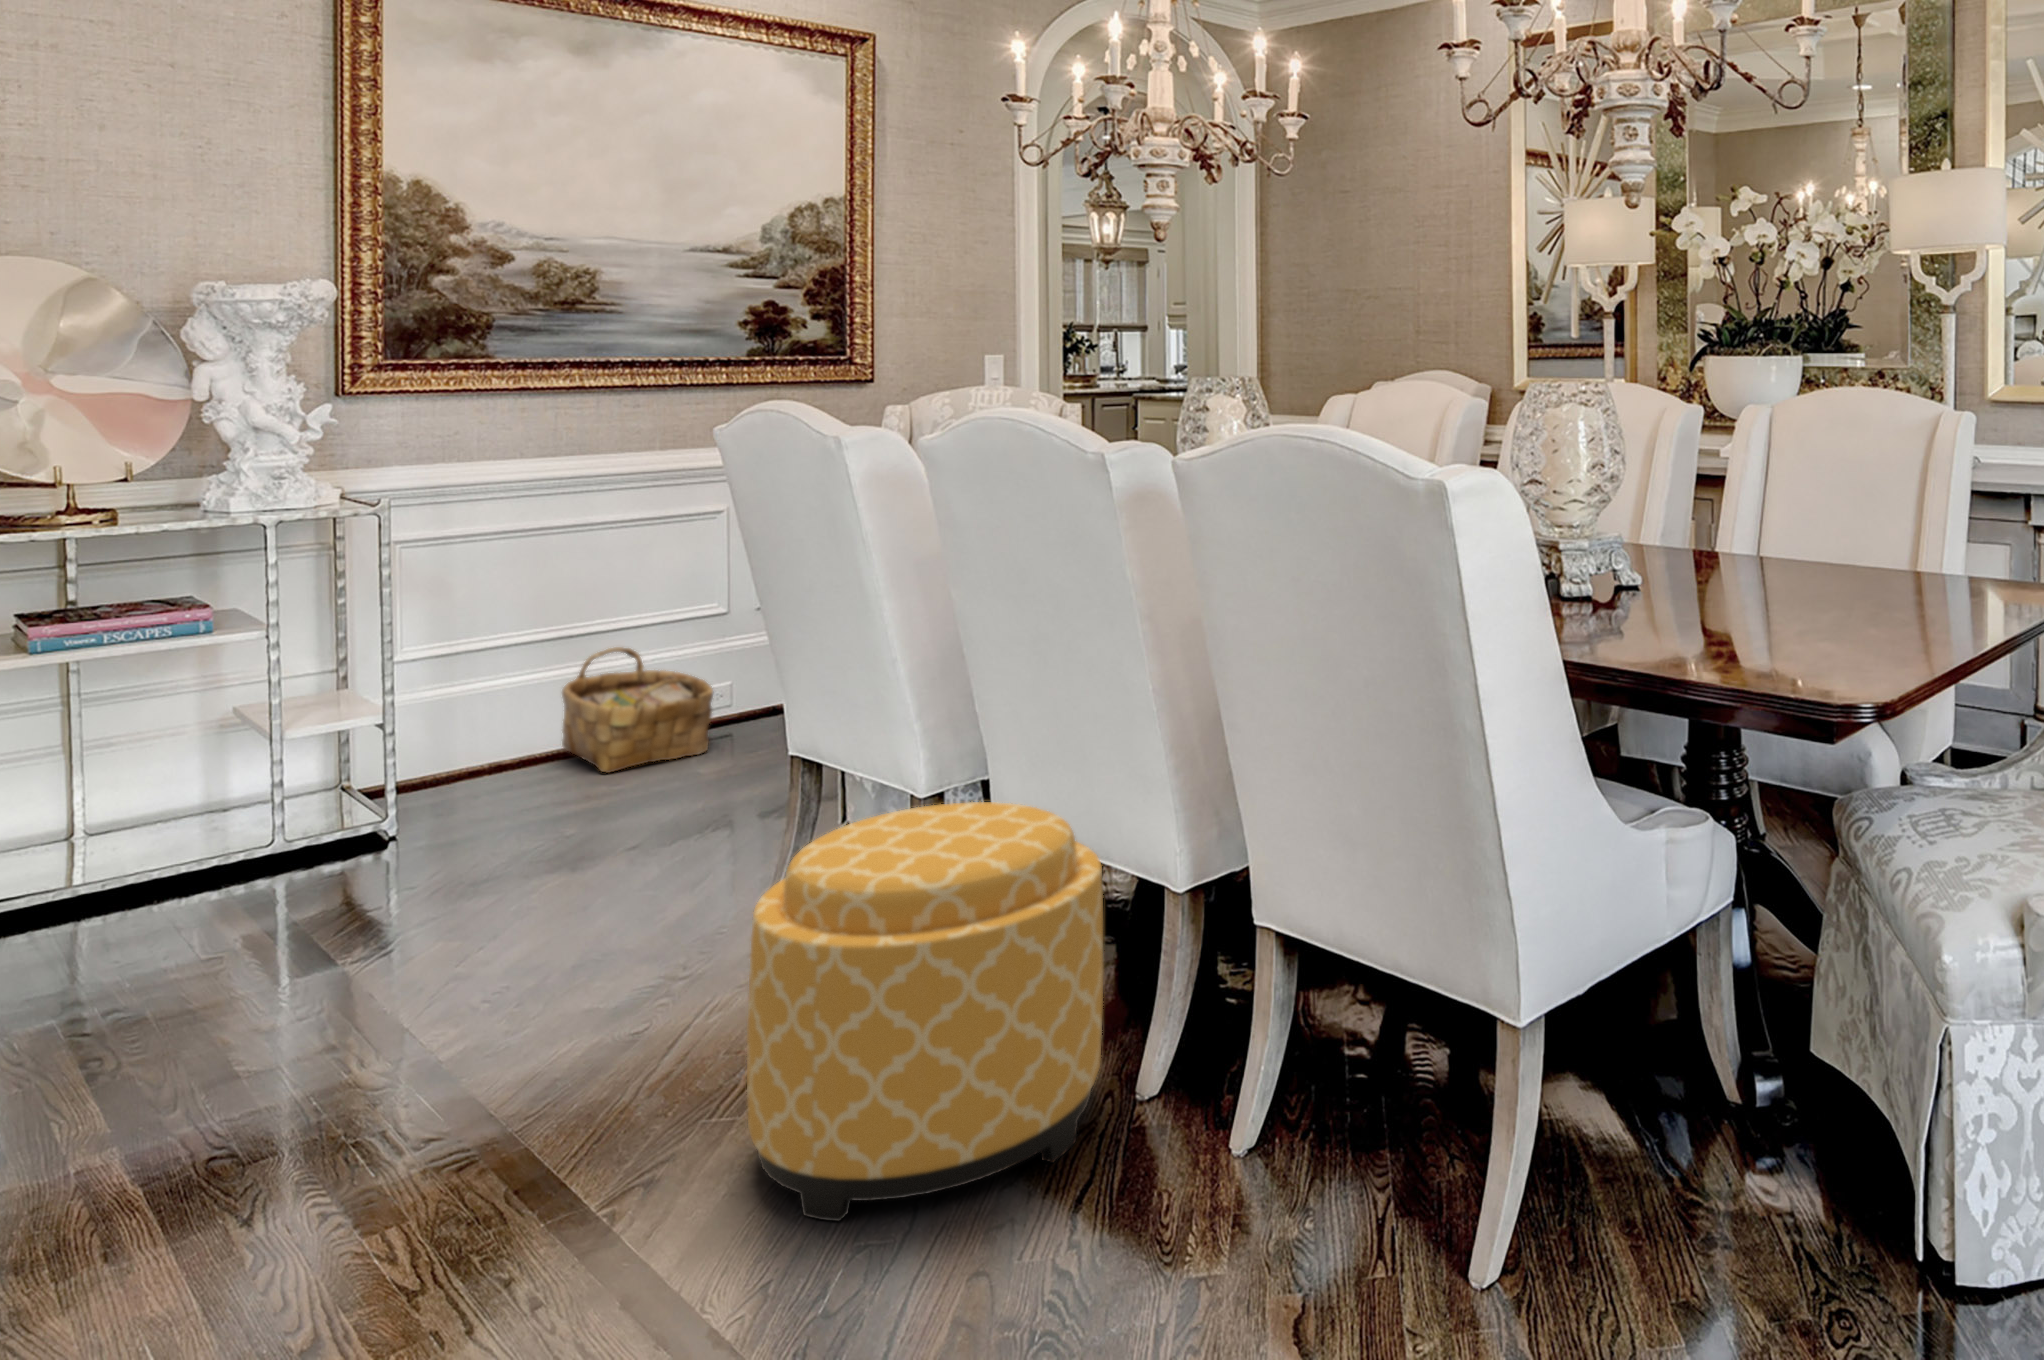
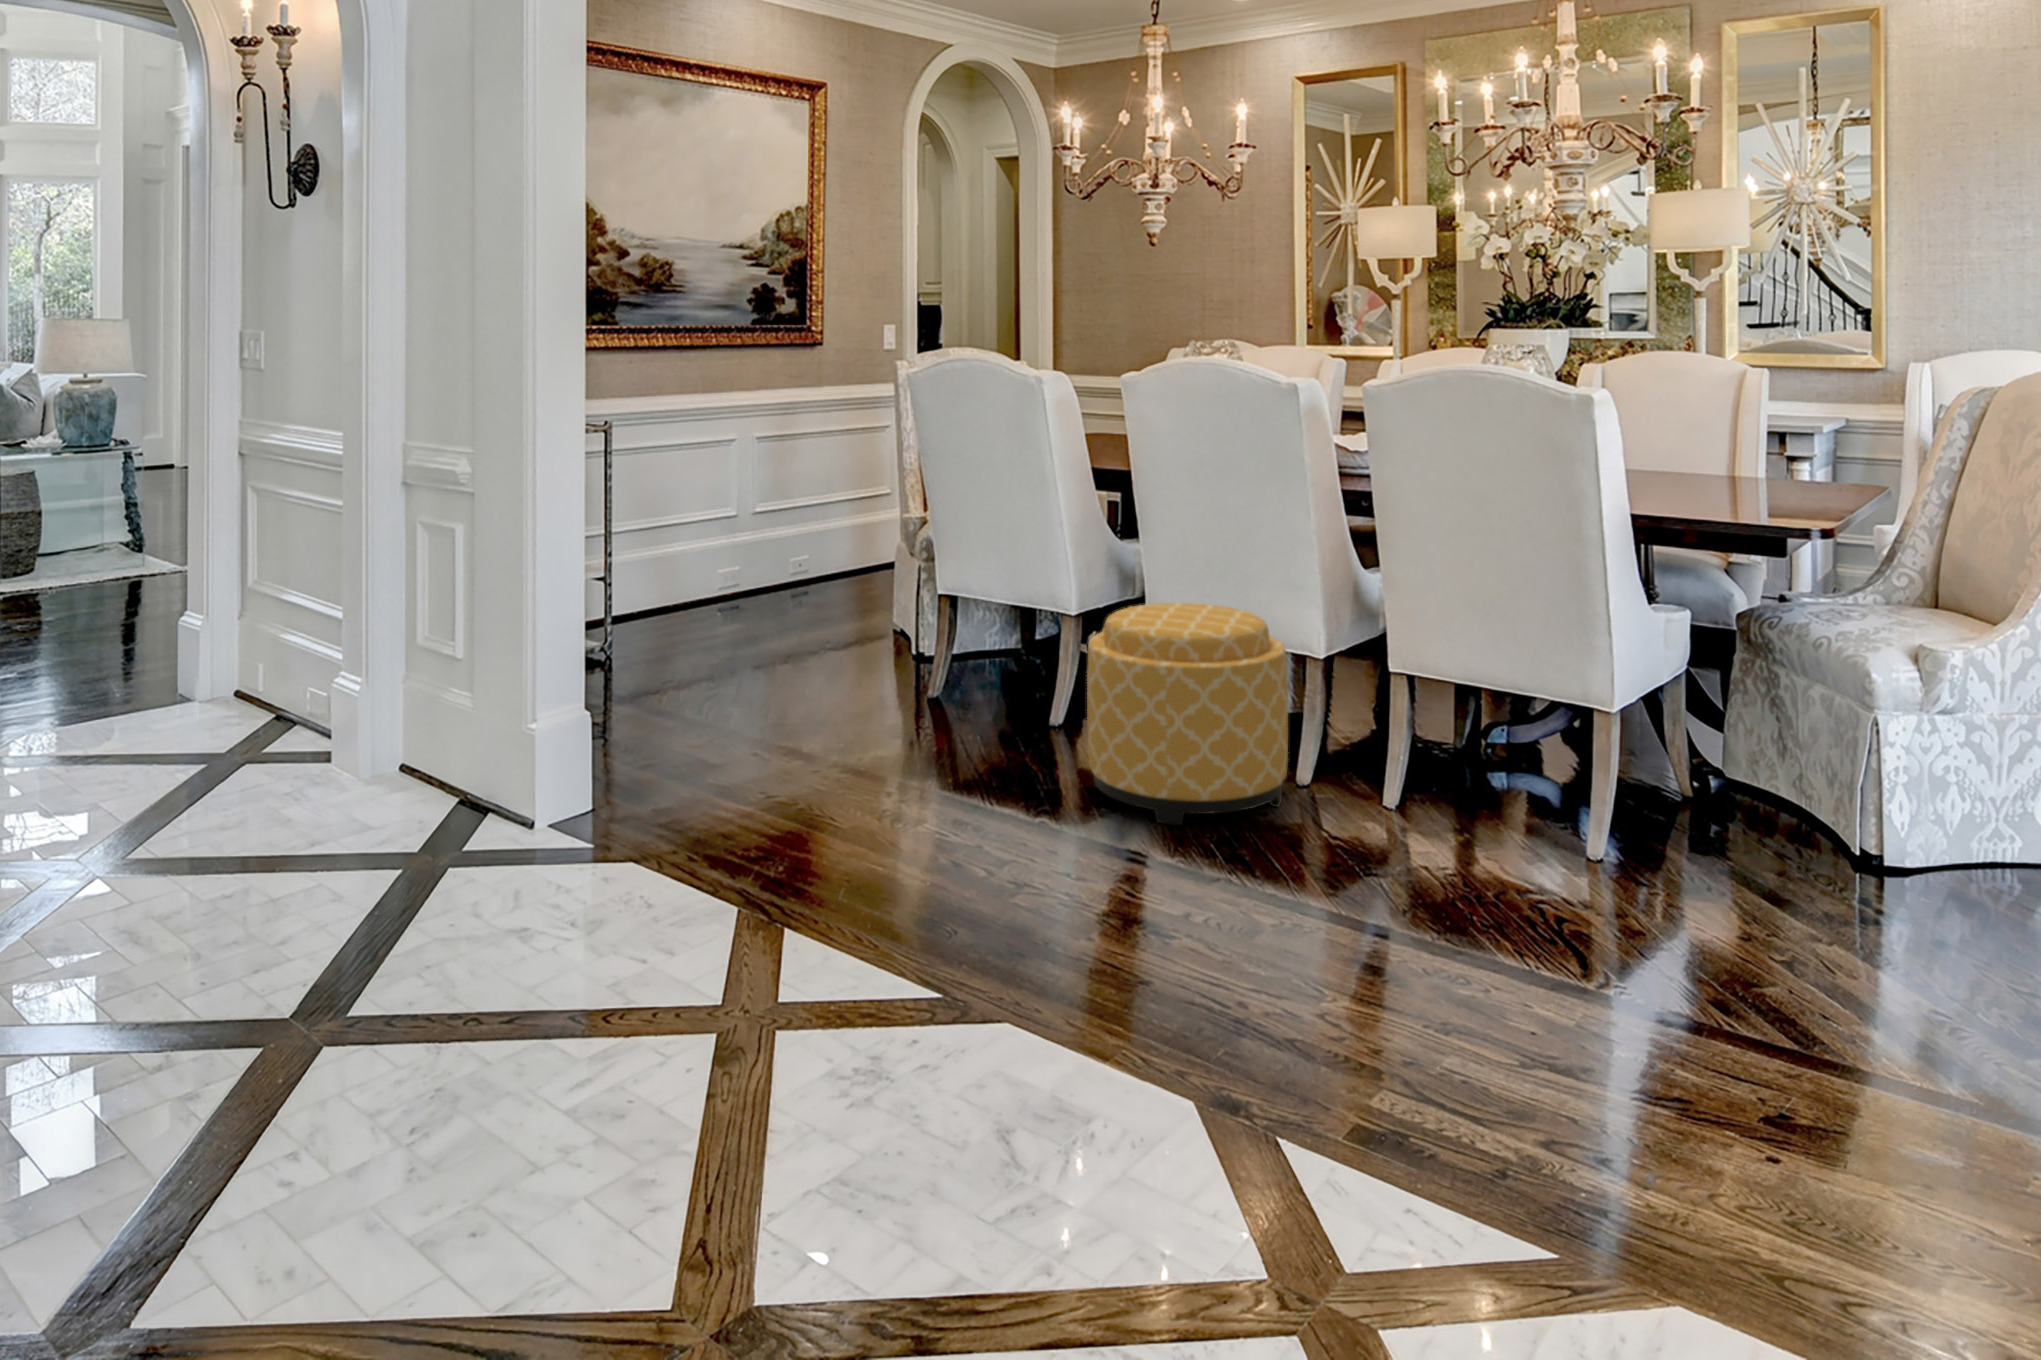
woven basket: present [562,647,713,773] -> none [668,536,770,622]

